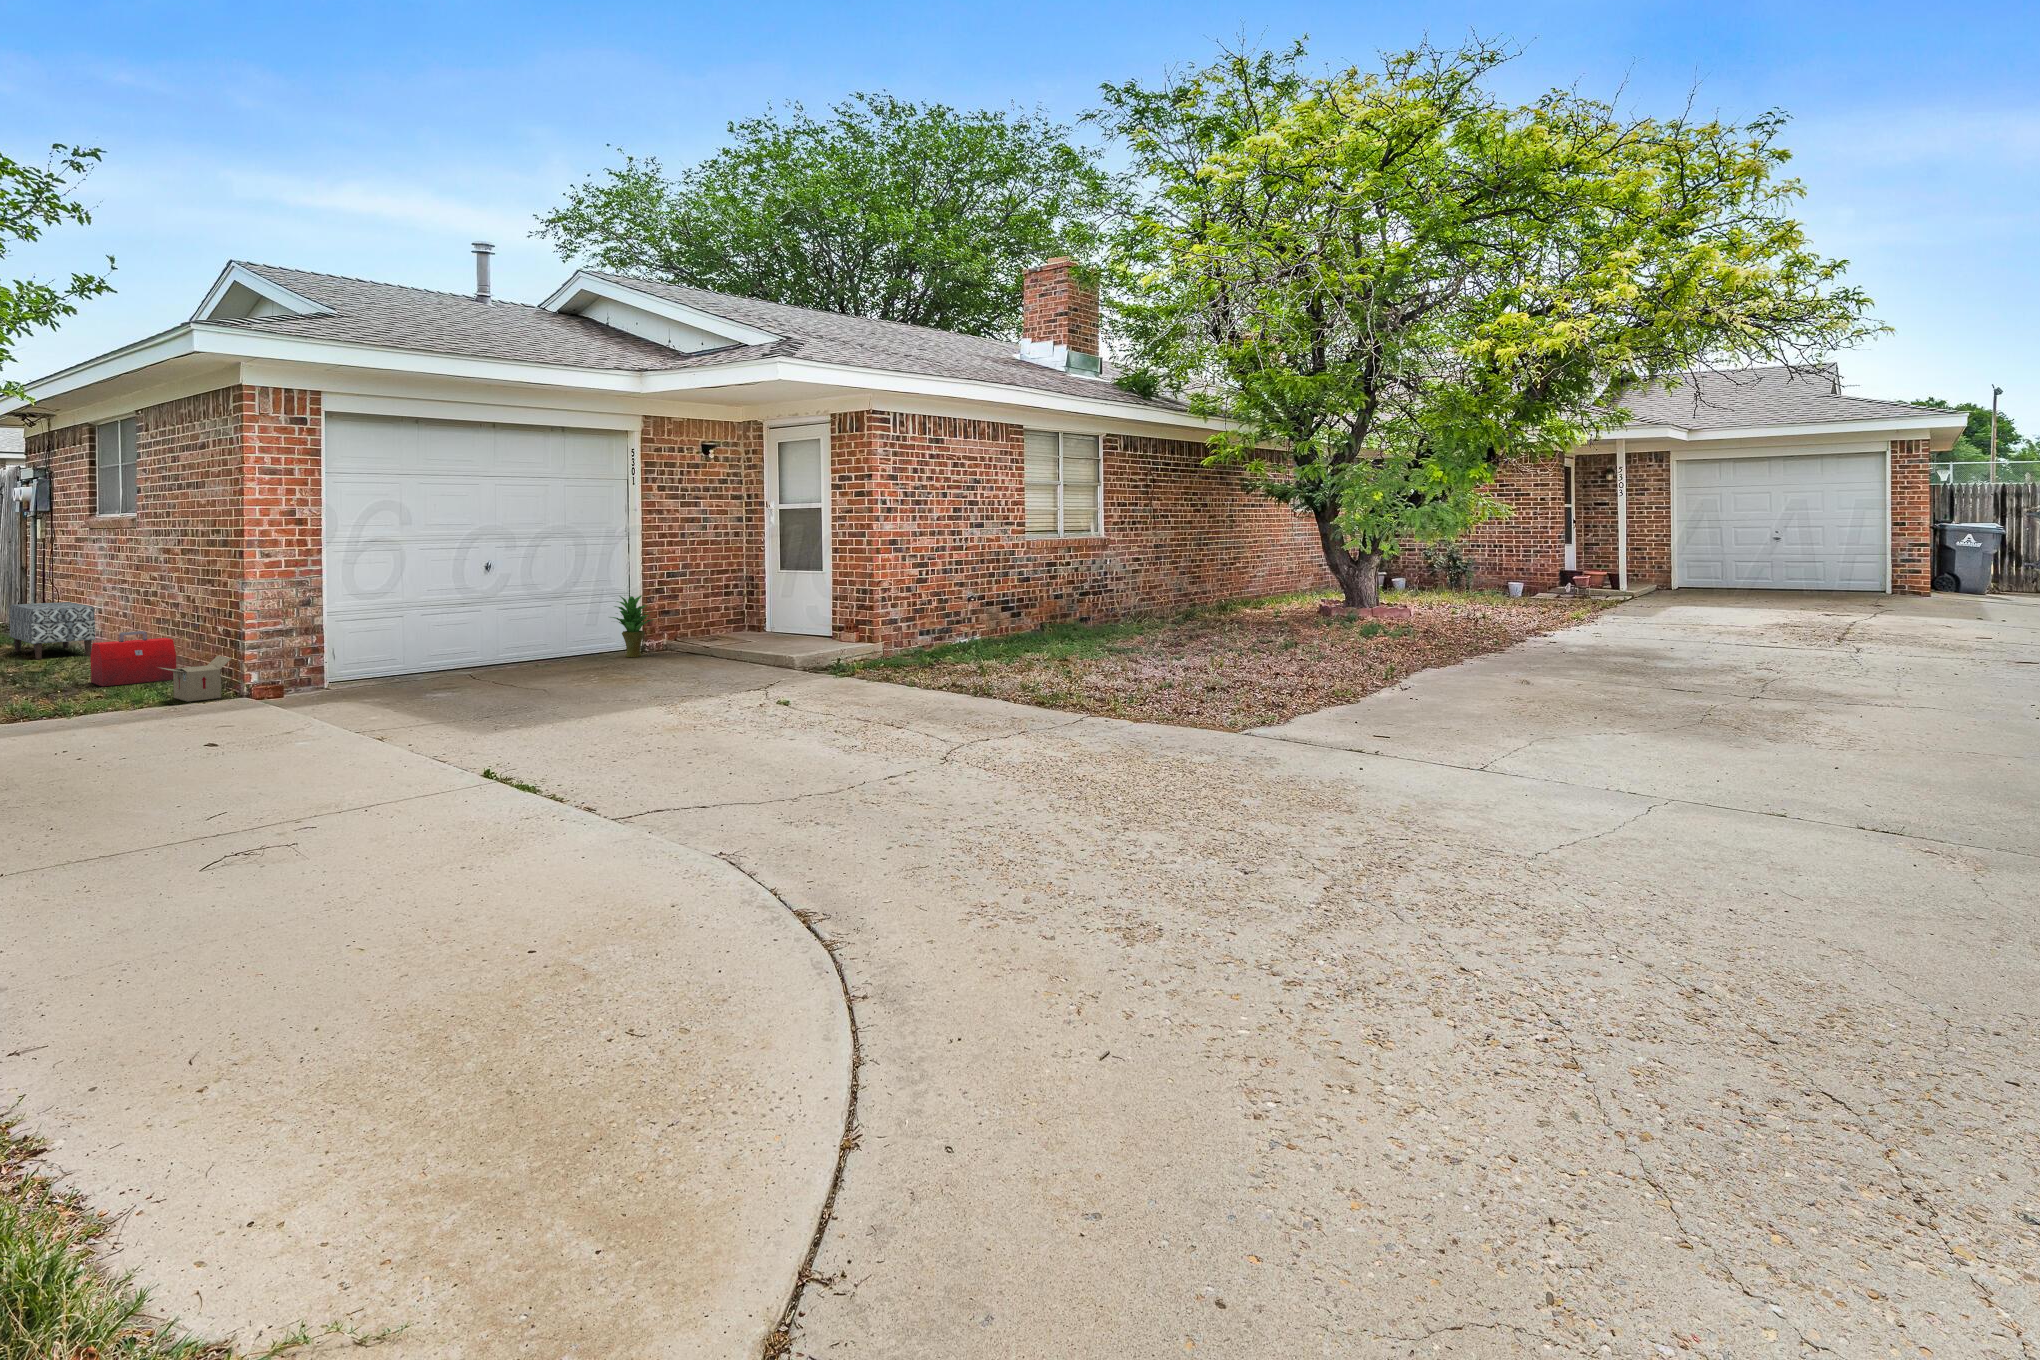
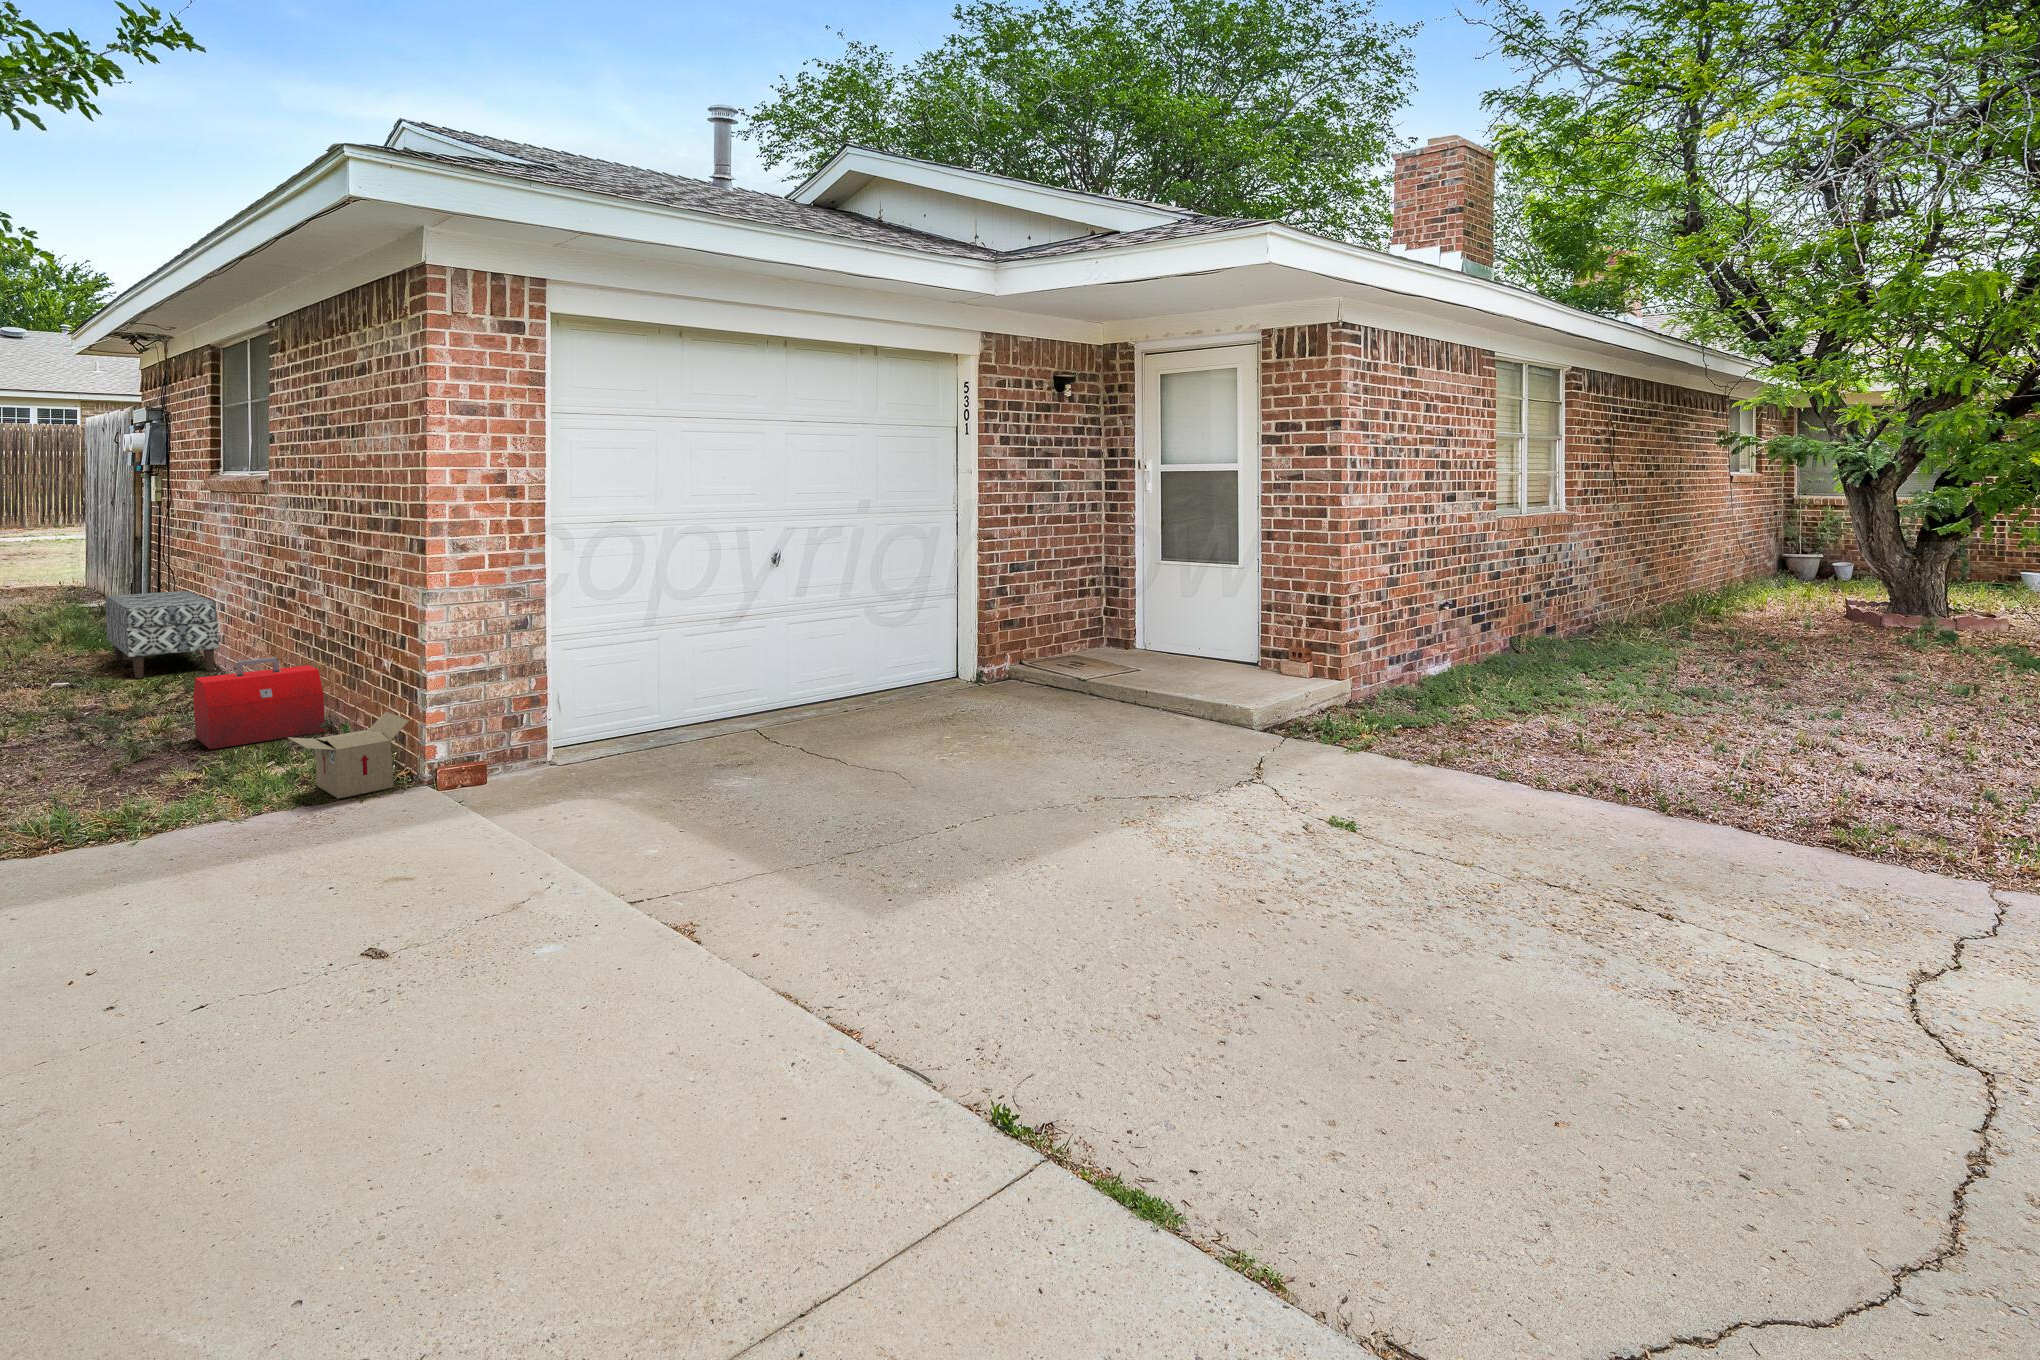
potted plant: present [611,595,655,657] -> none [939,598,1009,689]

